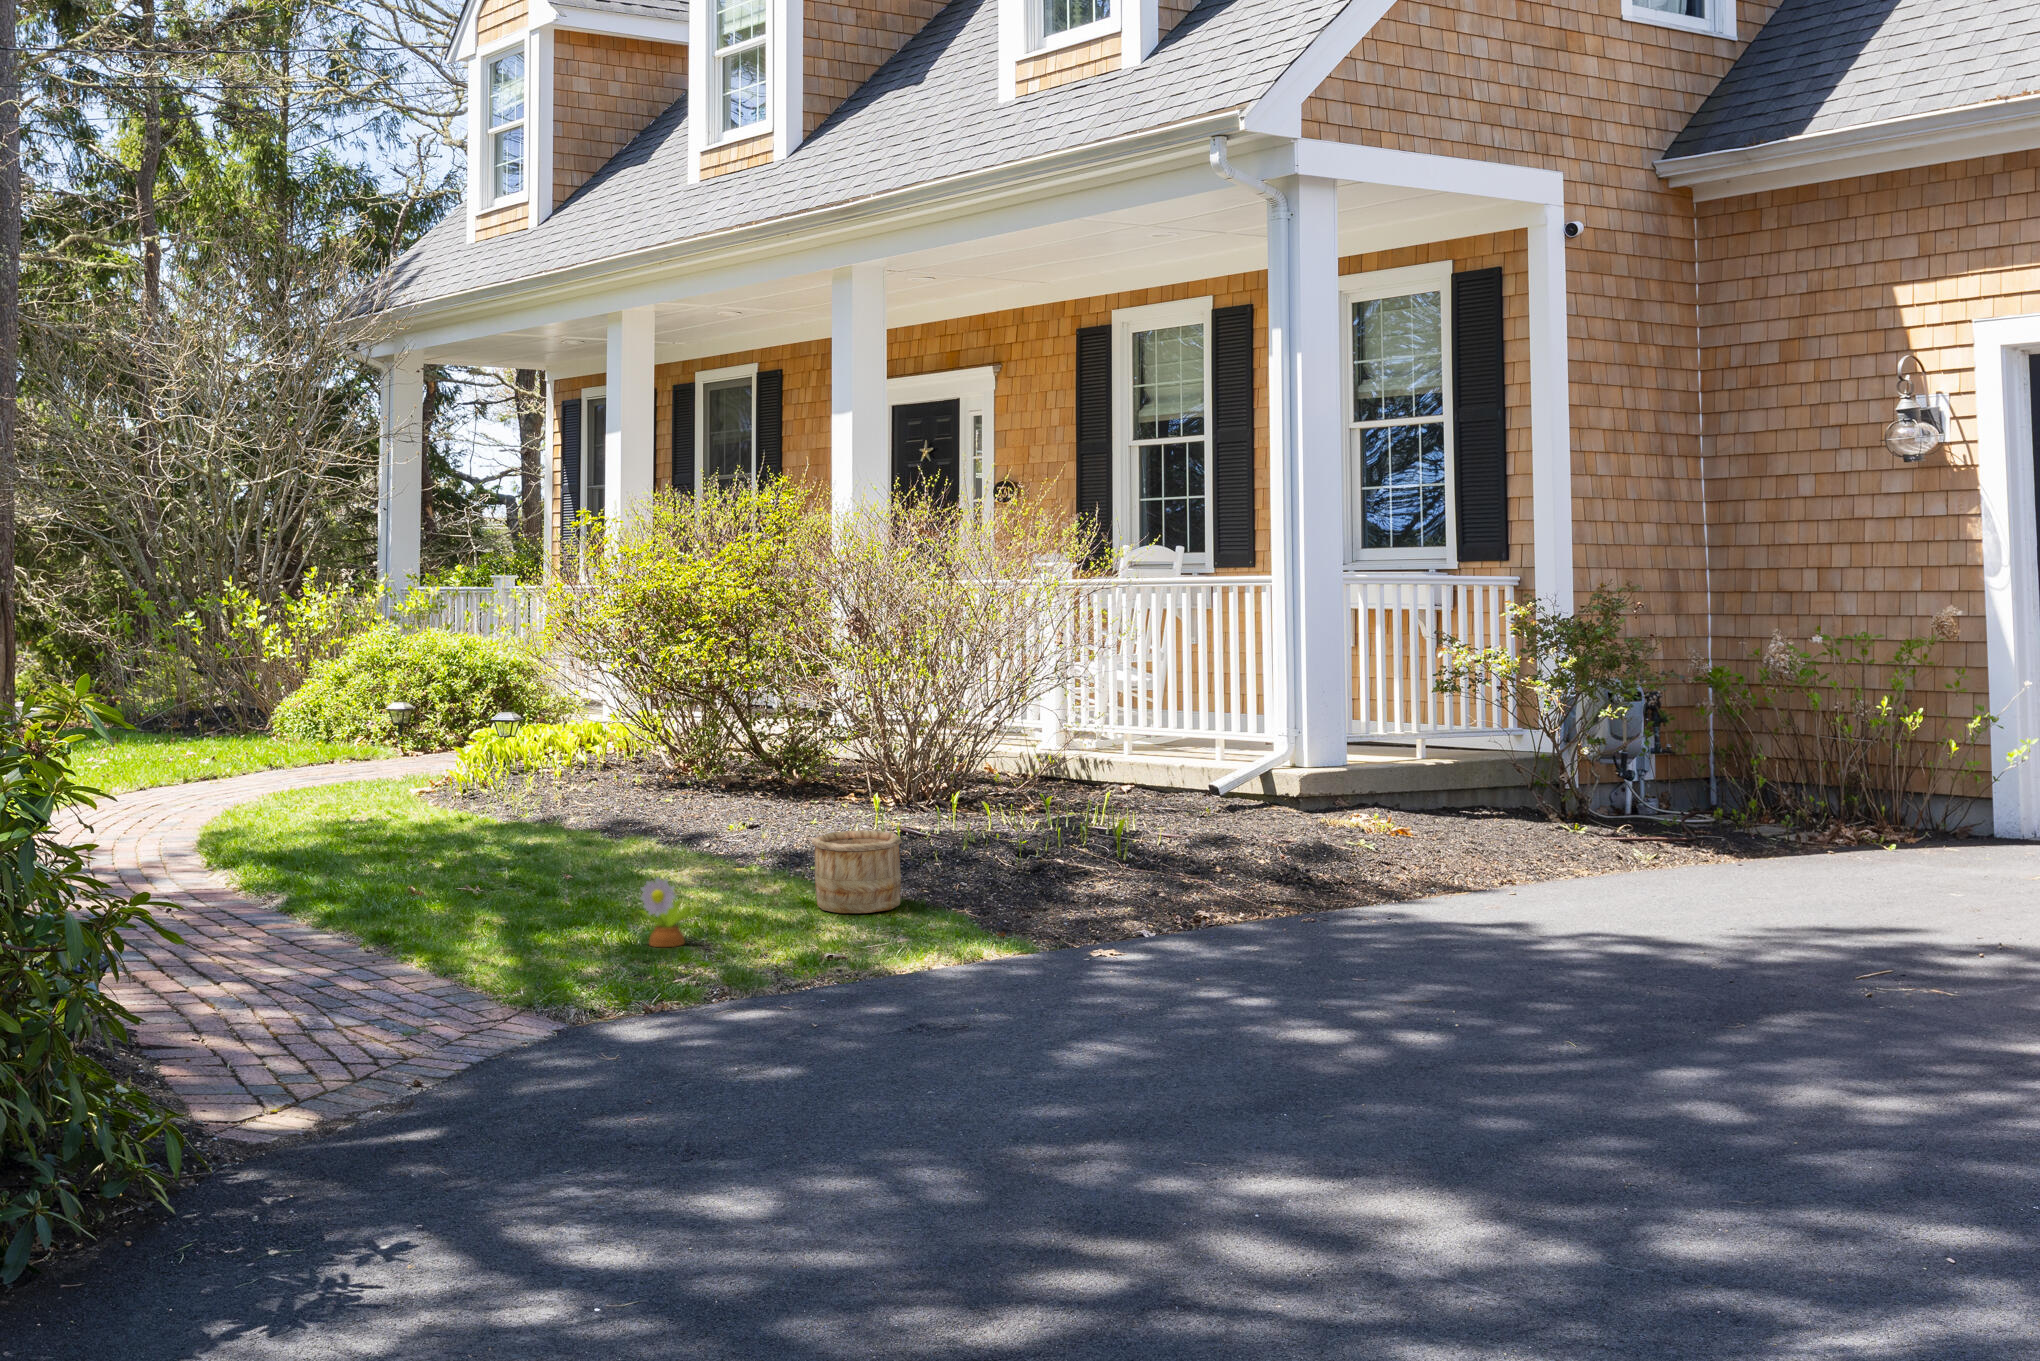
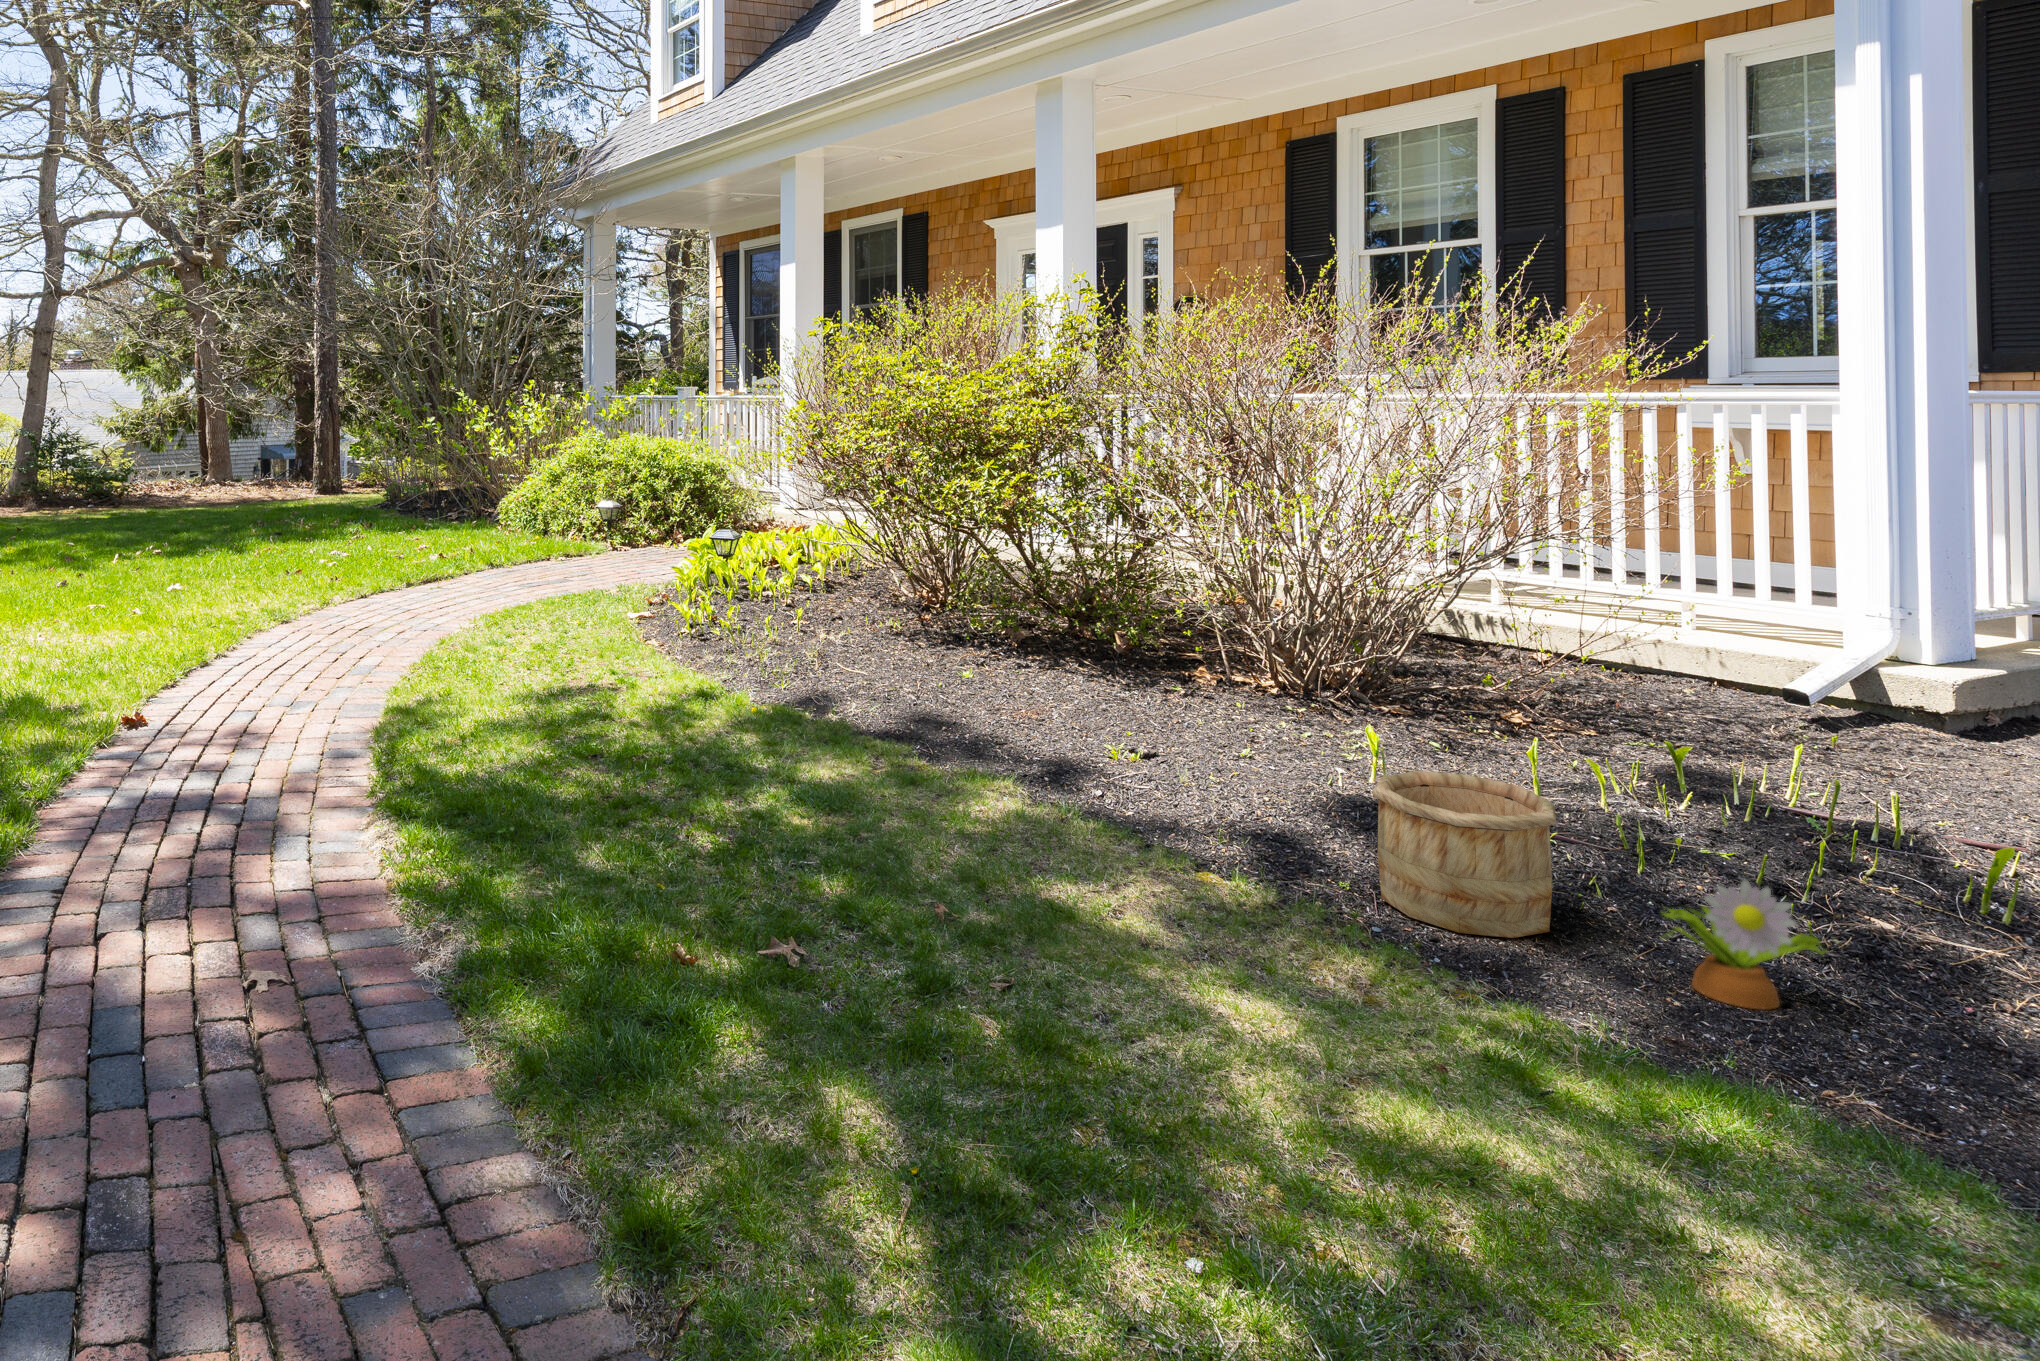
decorative plant: present [631,877,706,947] -> present [1661,880,1825,1010]

